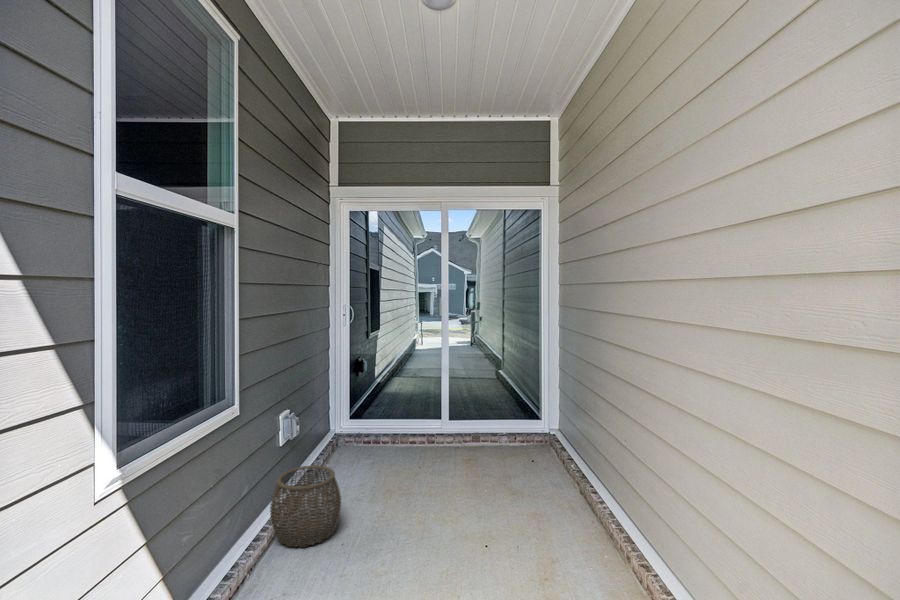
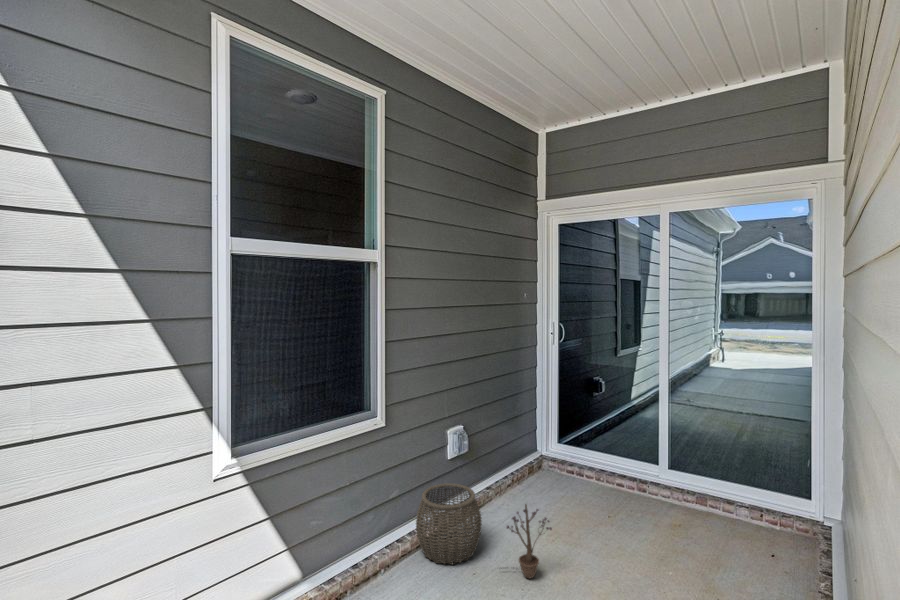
decorative plant: none [367,461,414,530] -> present [501,504,552,579]

